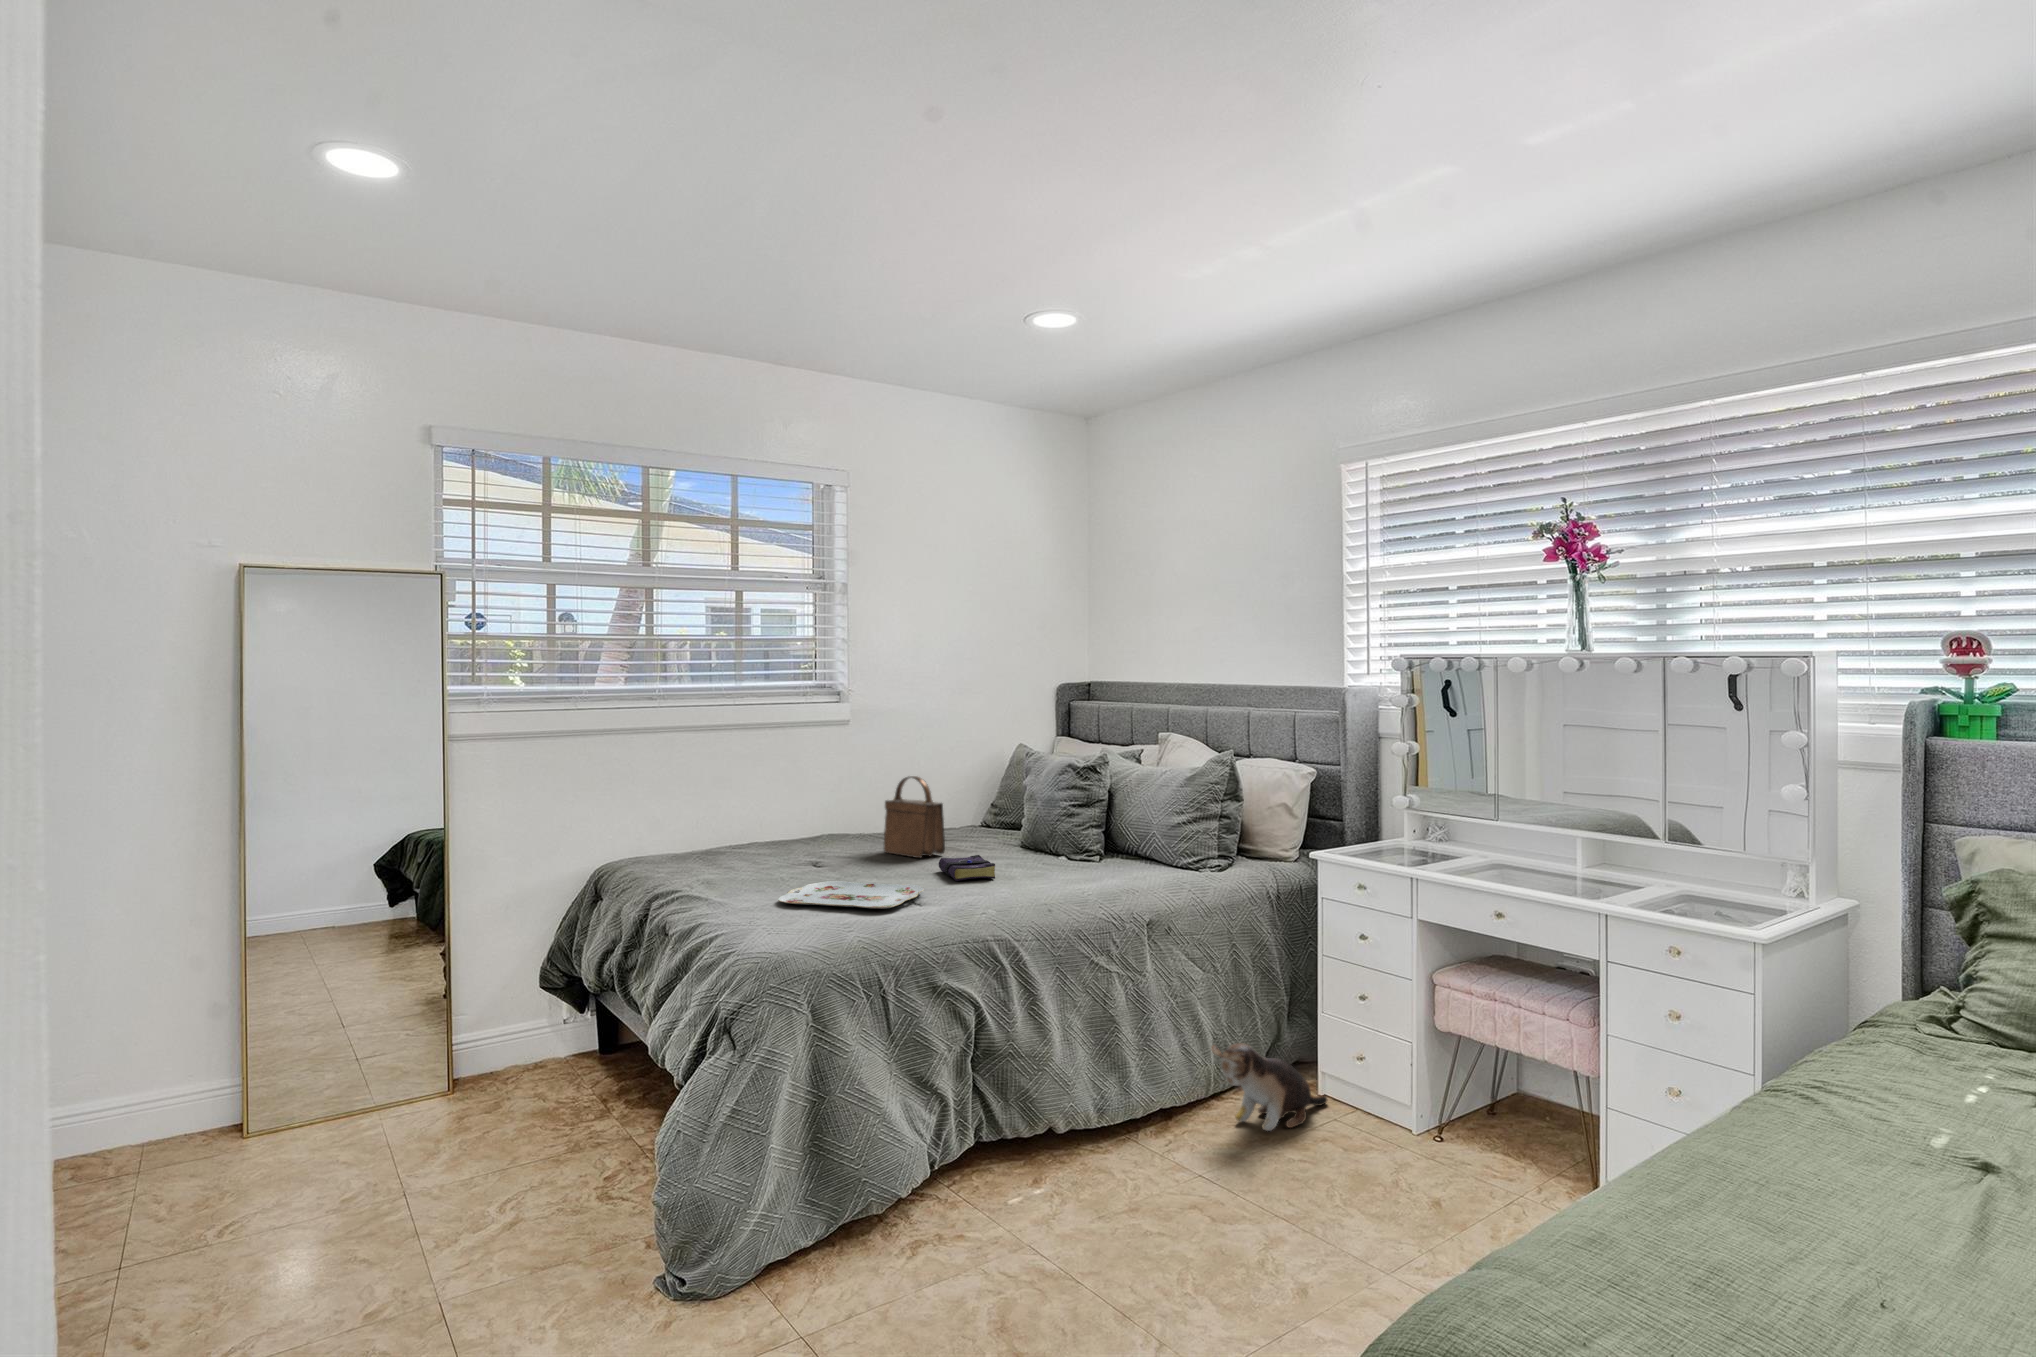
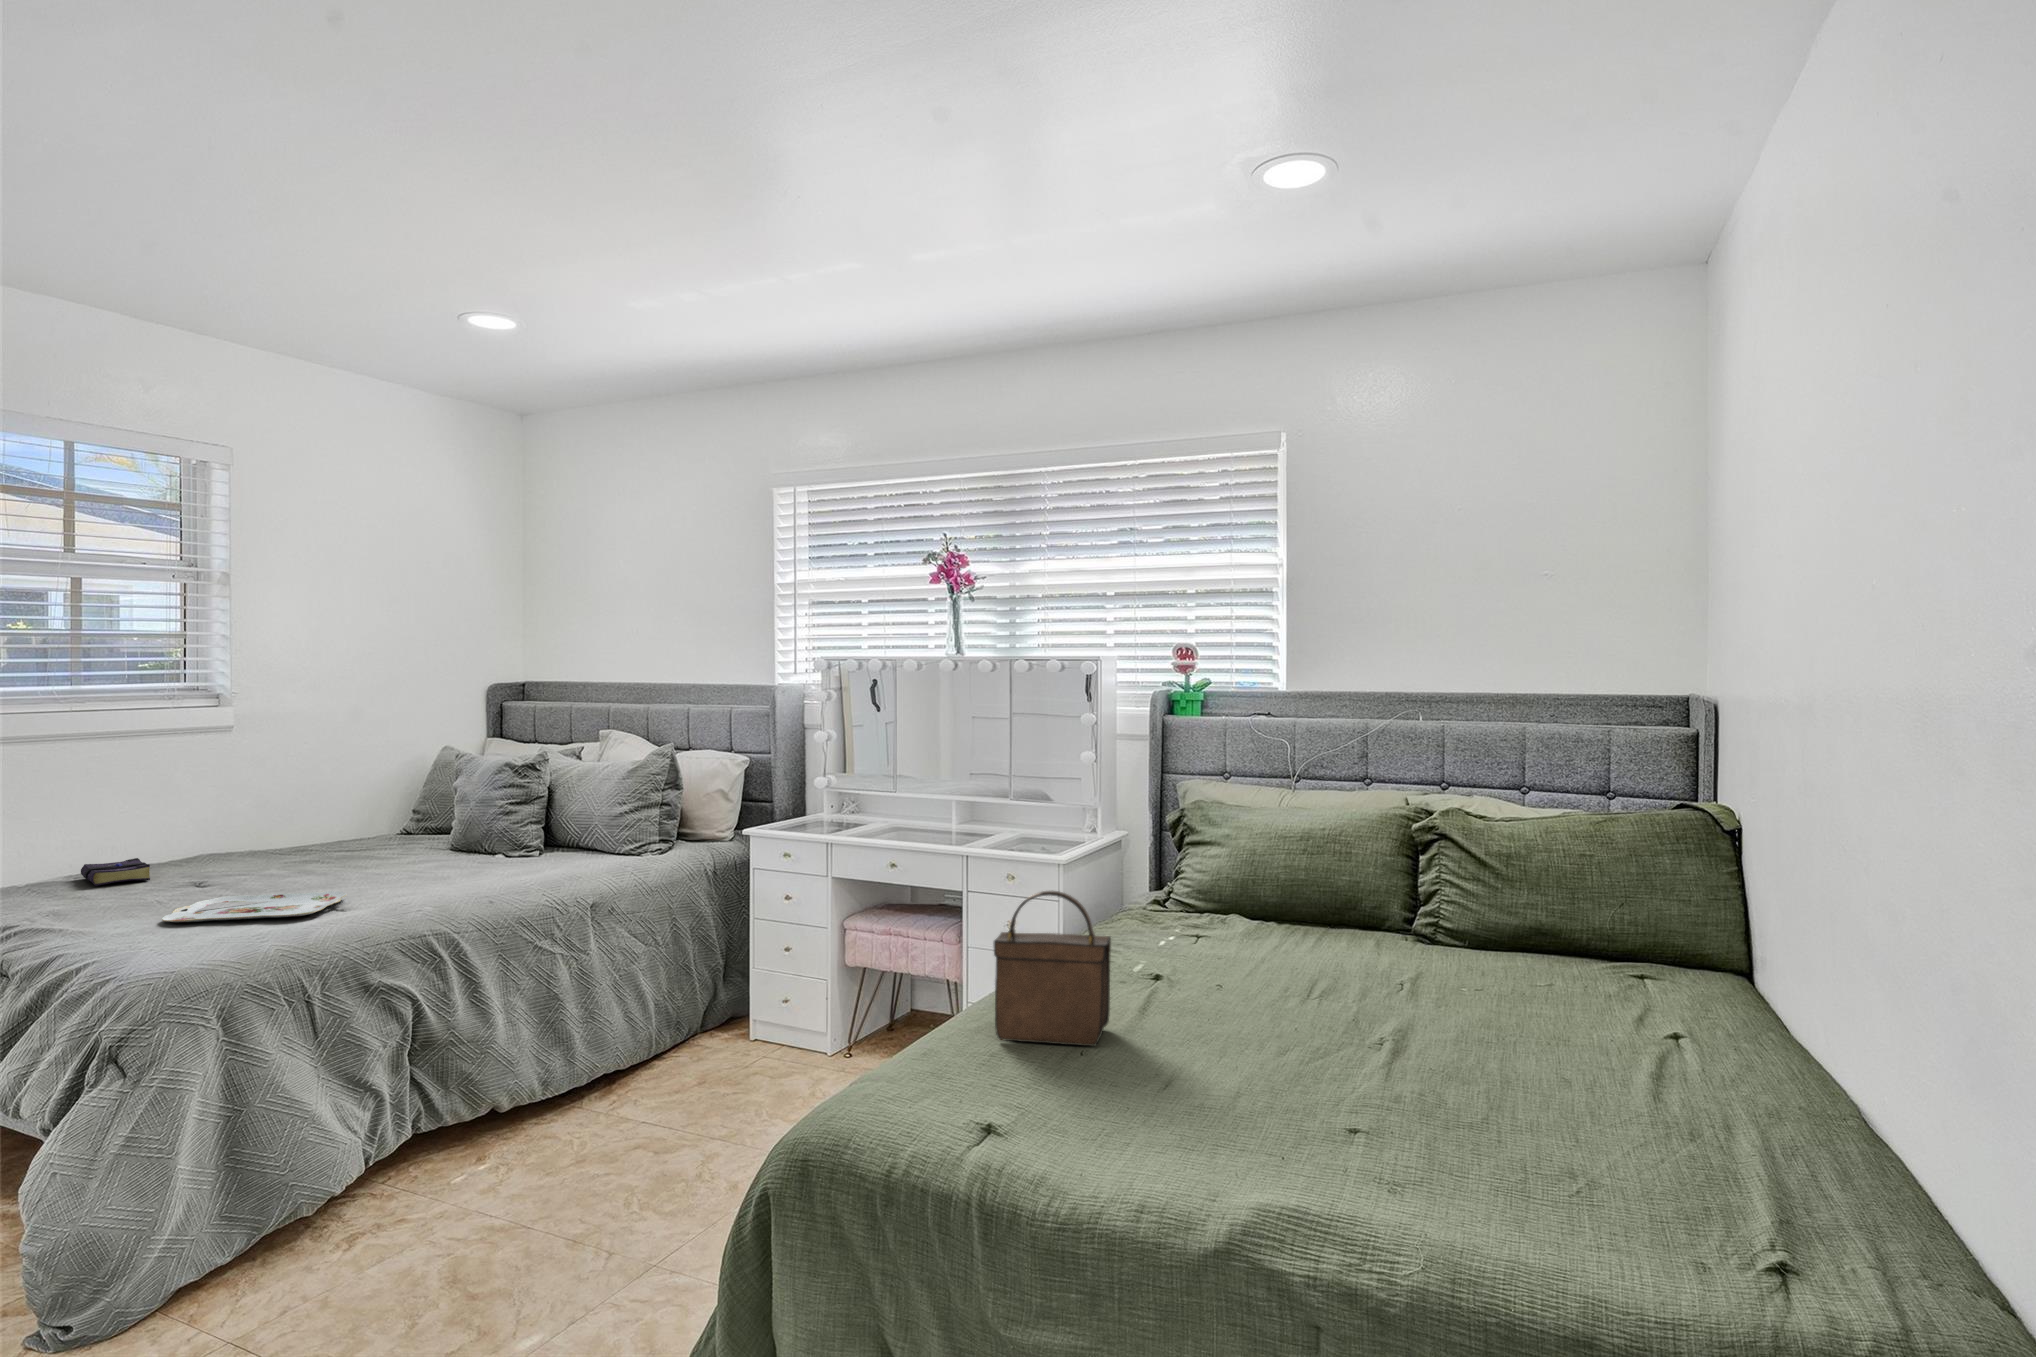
handbag: present [884,776,945,858] -> present [994,891,1111,1046]
book: present [939,855,995,881] -> present [81,858,150,886]
plush toy: present [1211,1043,1327,1131] -> none [654,1003,759,1077]

